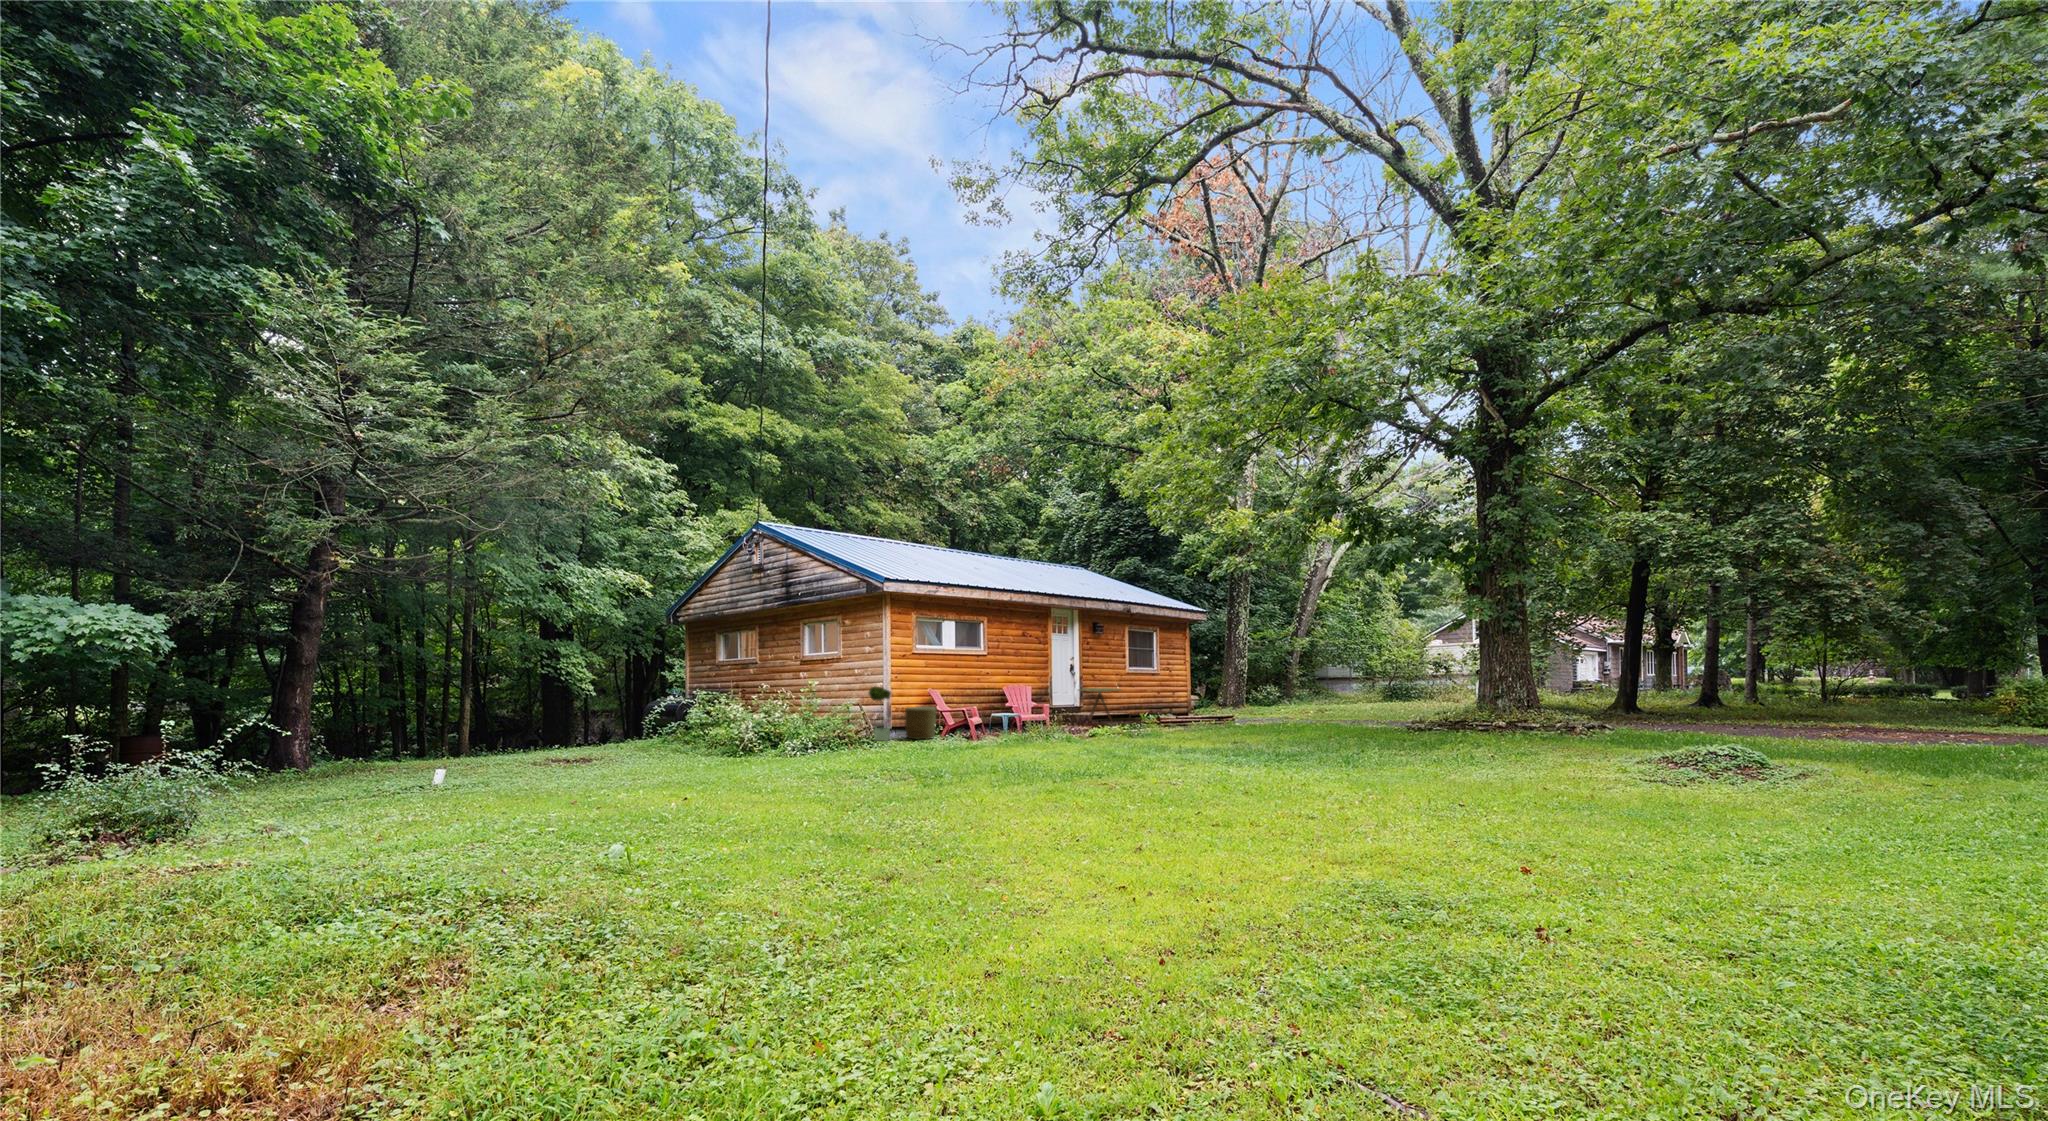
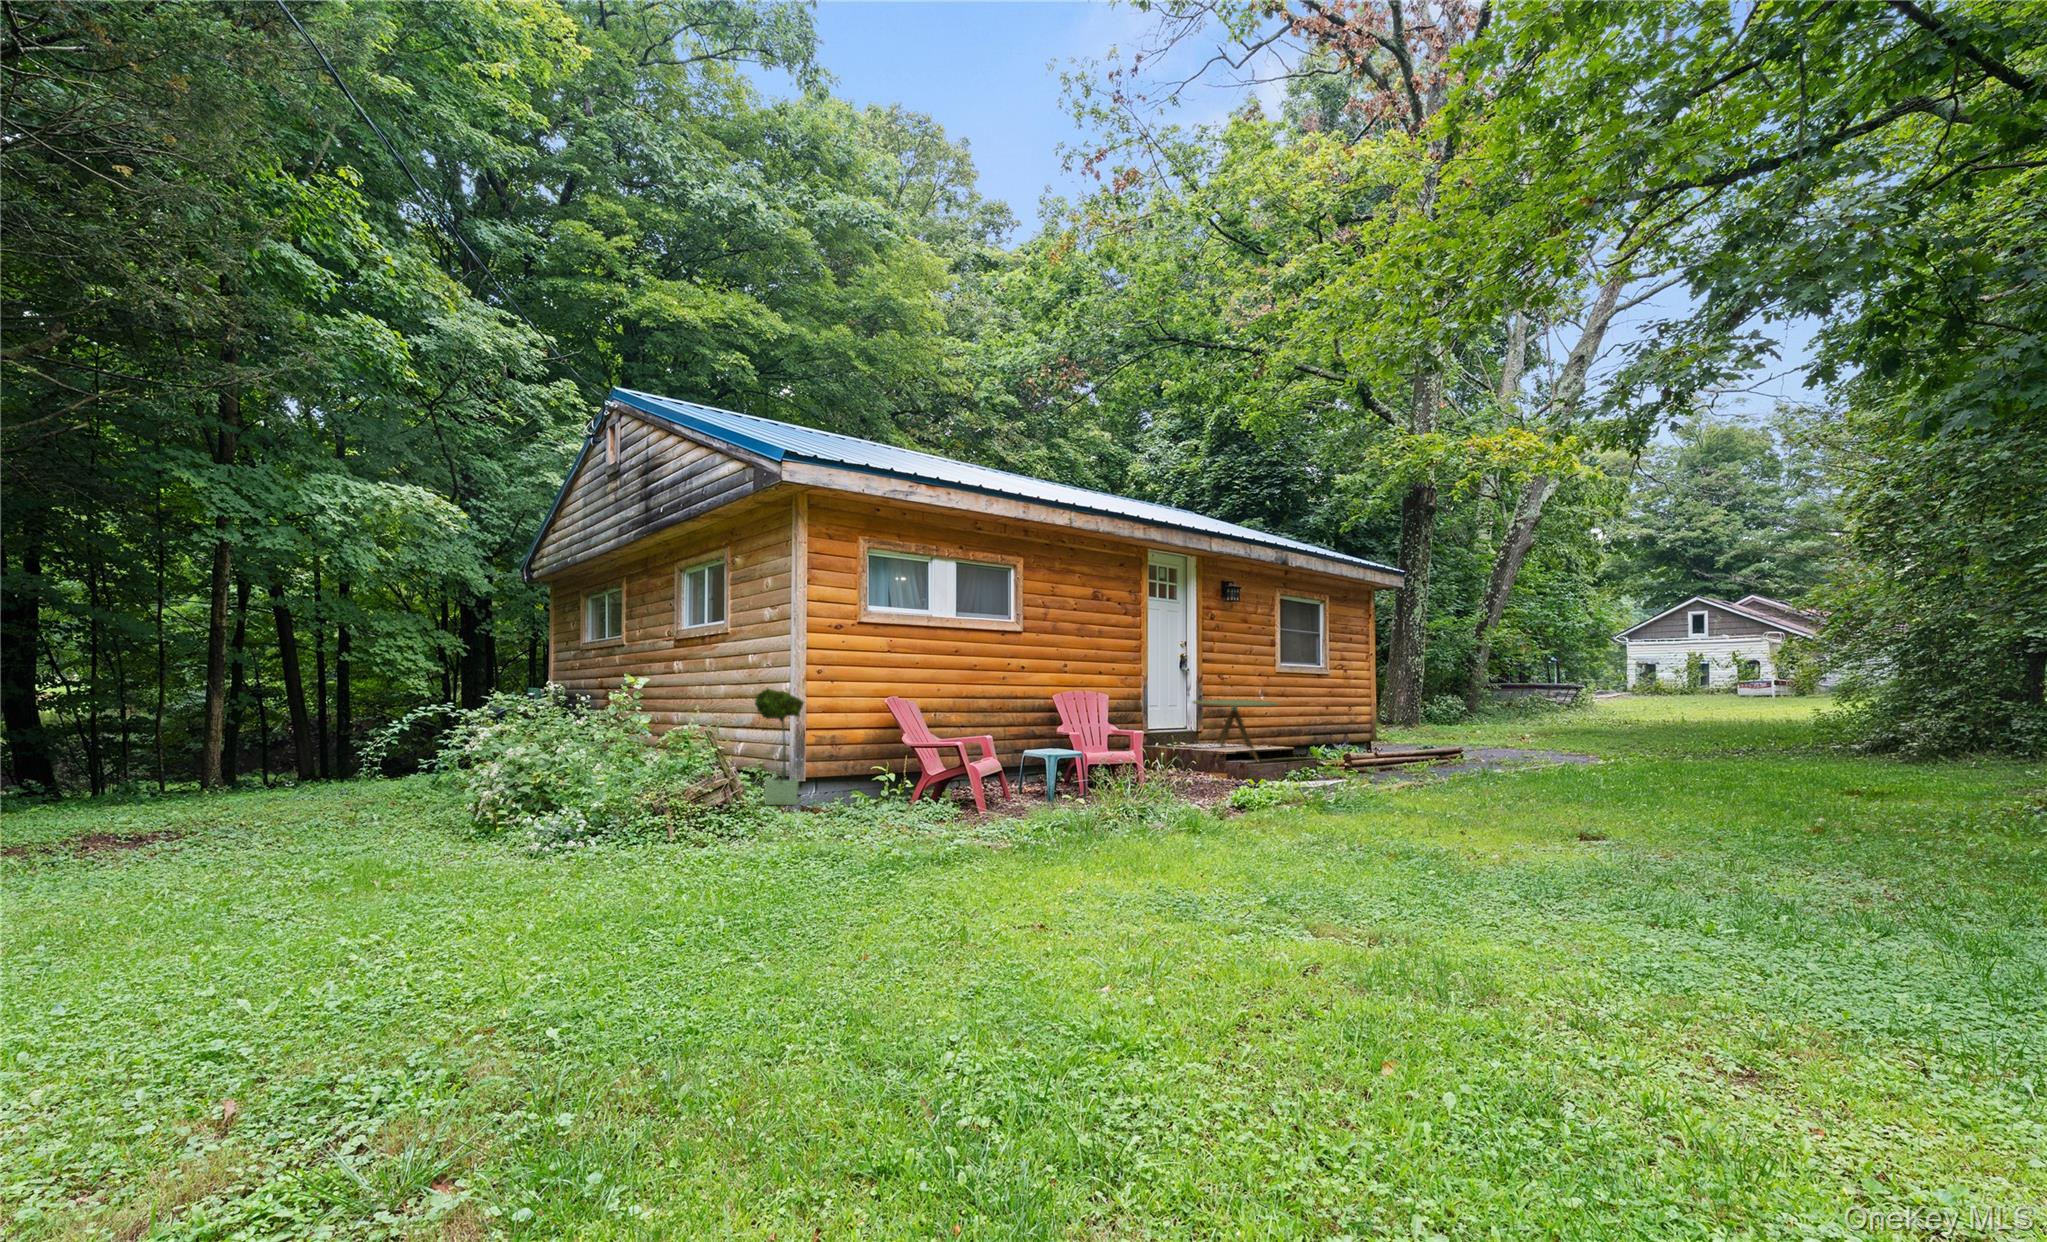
basket: present [905,707,936,739] -> none [835,733,903,805]

